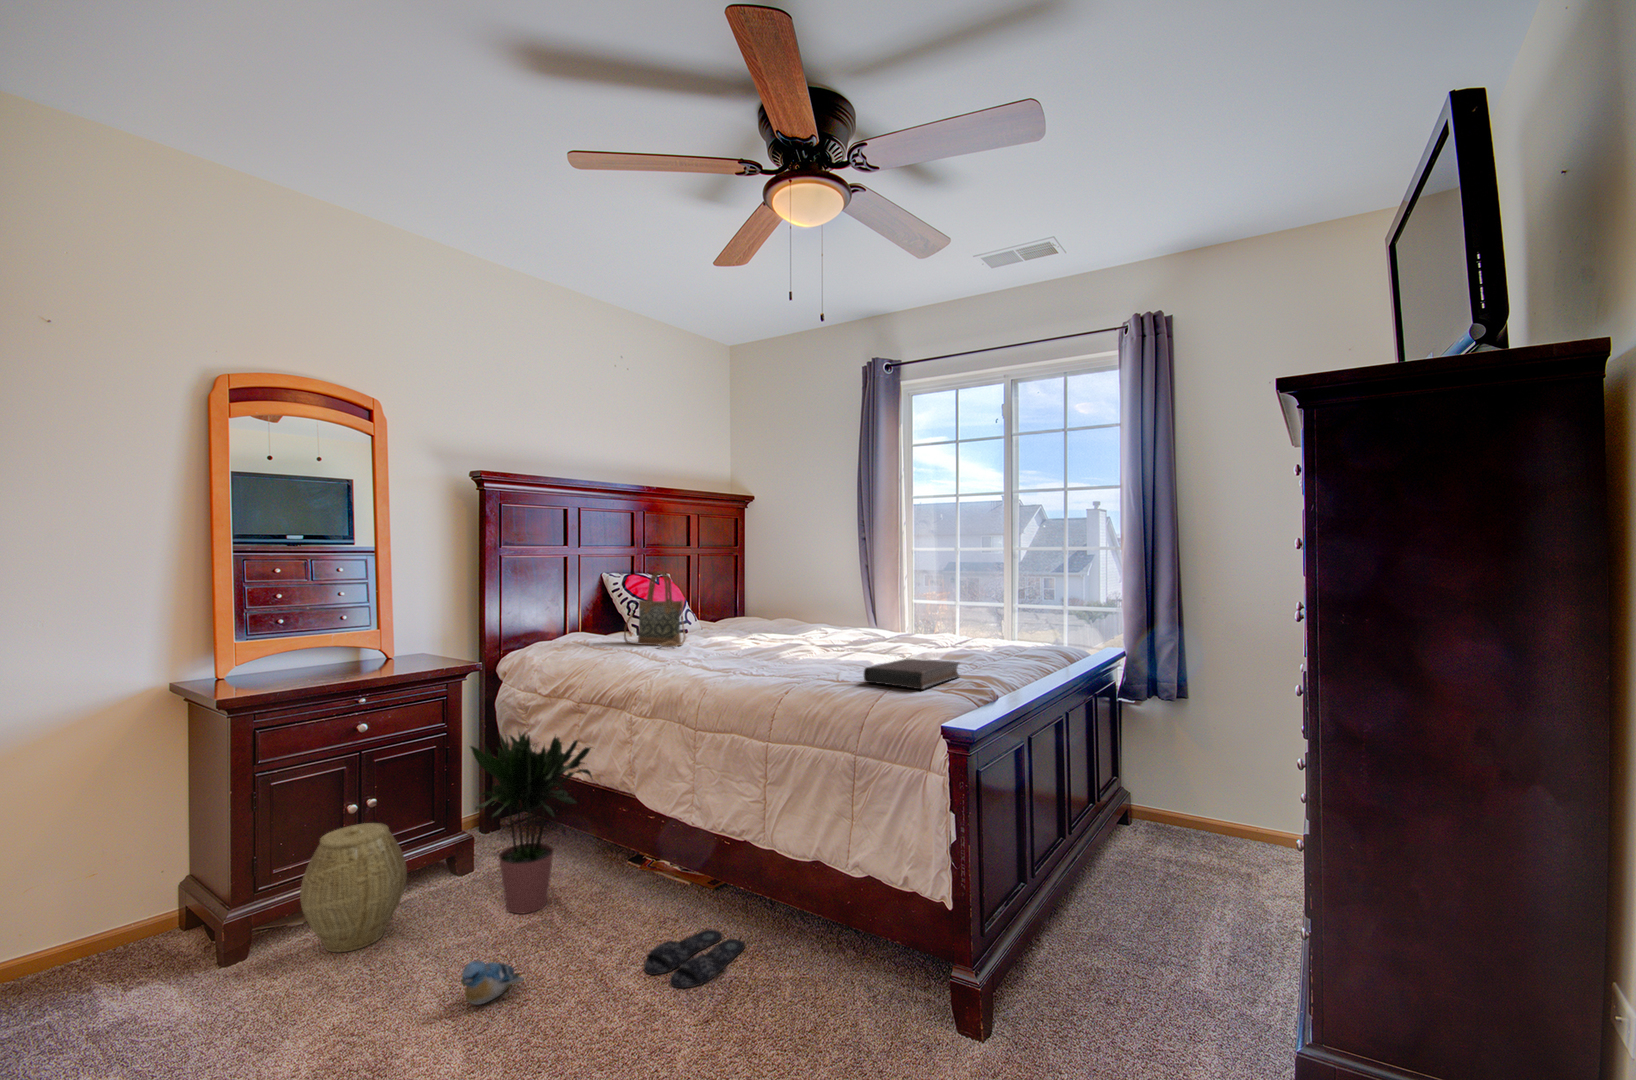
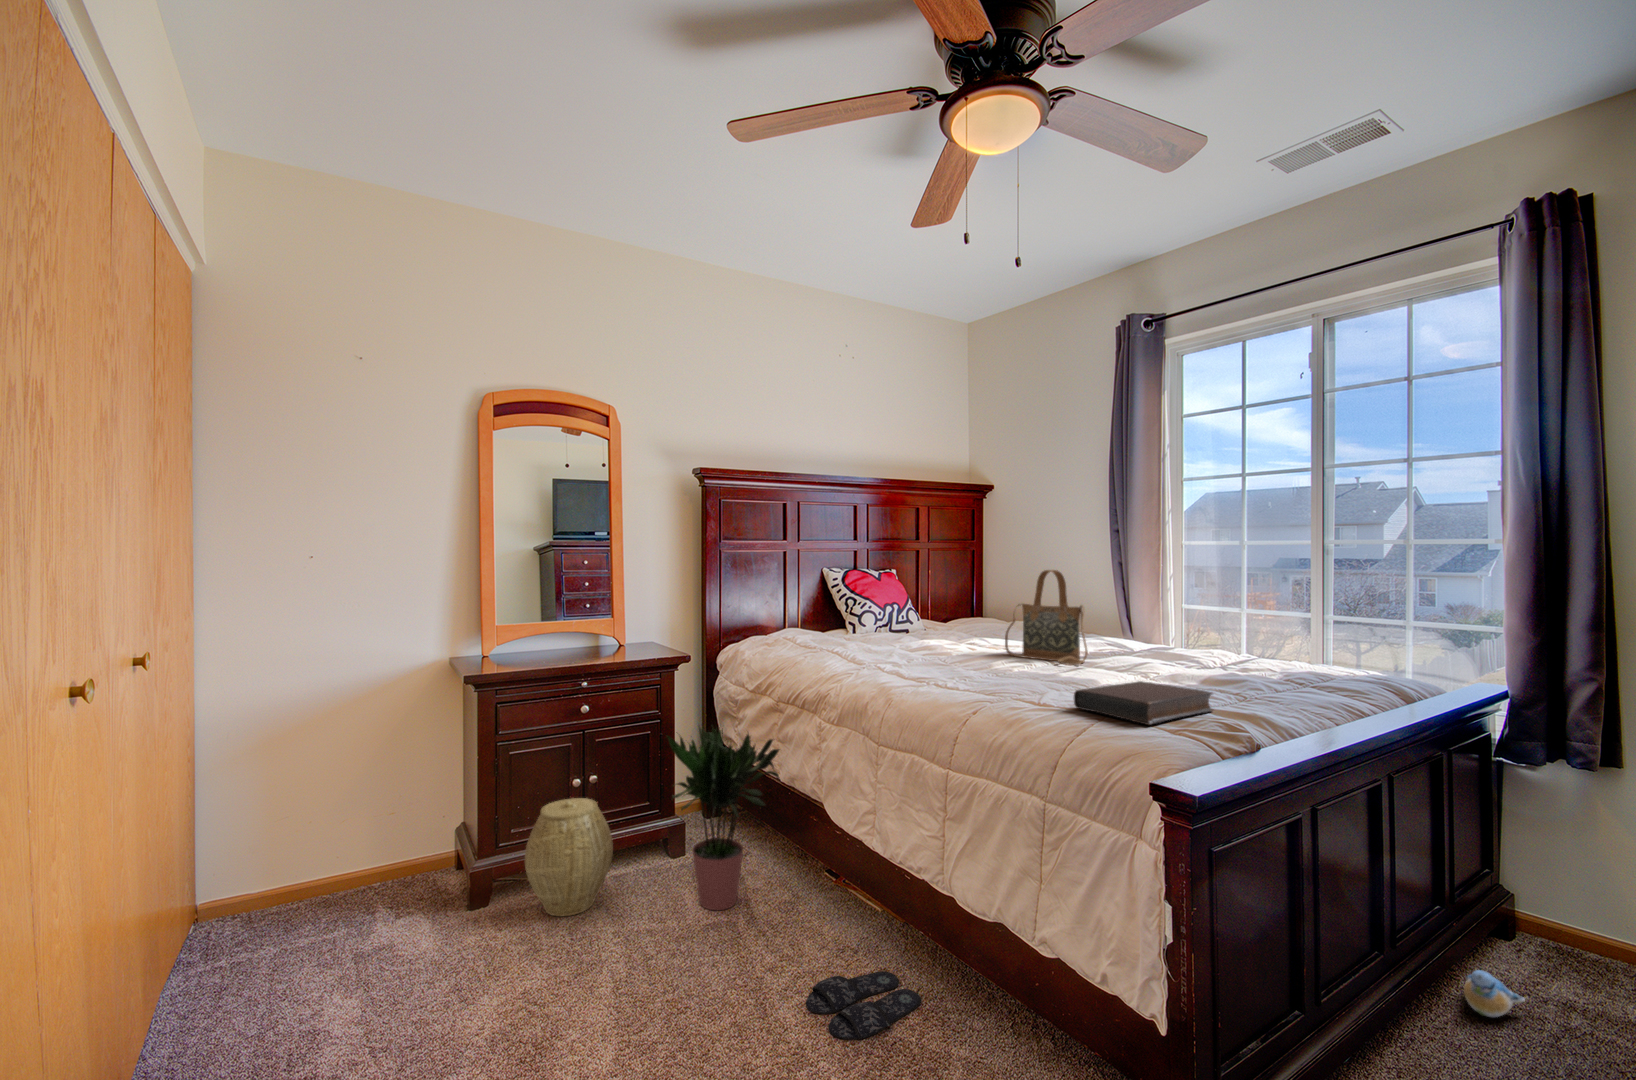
handbag: present [624,572,686,647] -> present [1005,570,1088,665]
plush toy: present [461,961,524,1005] -> present [1464,970,1525,1017]

